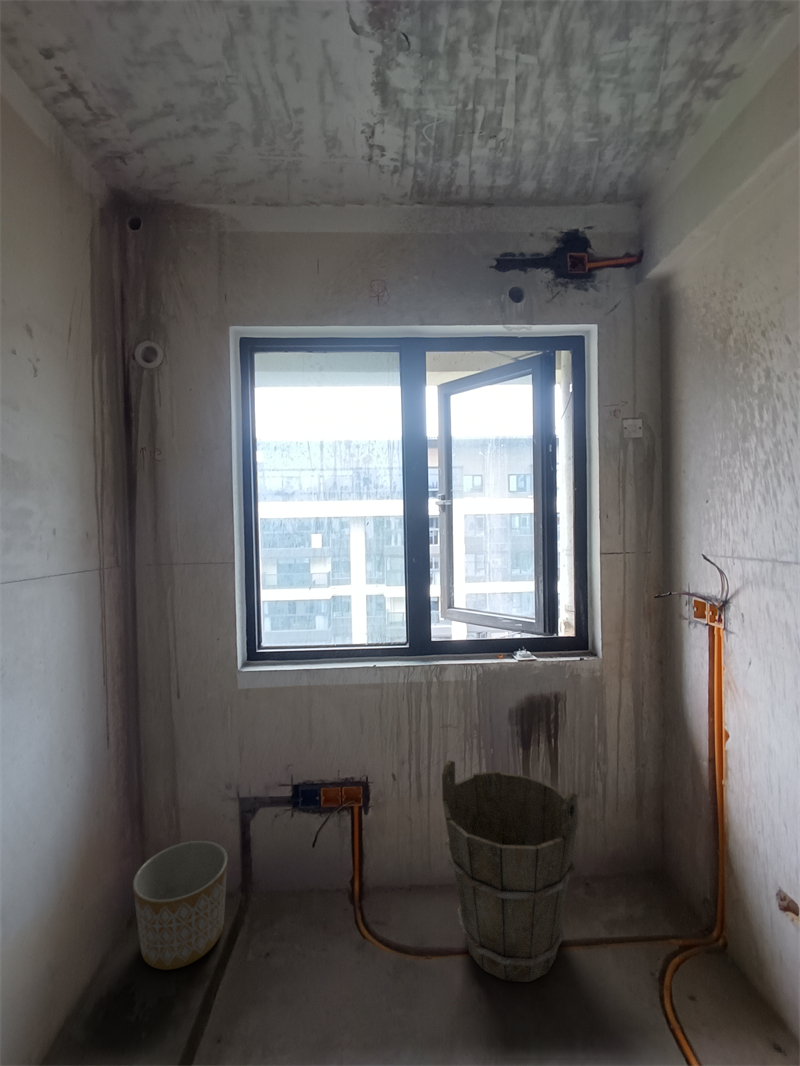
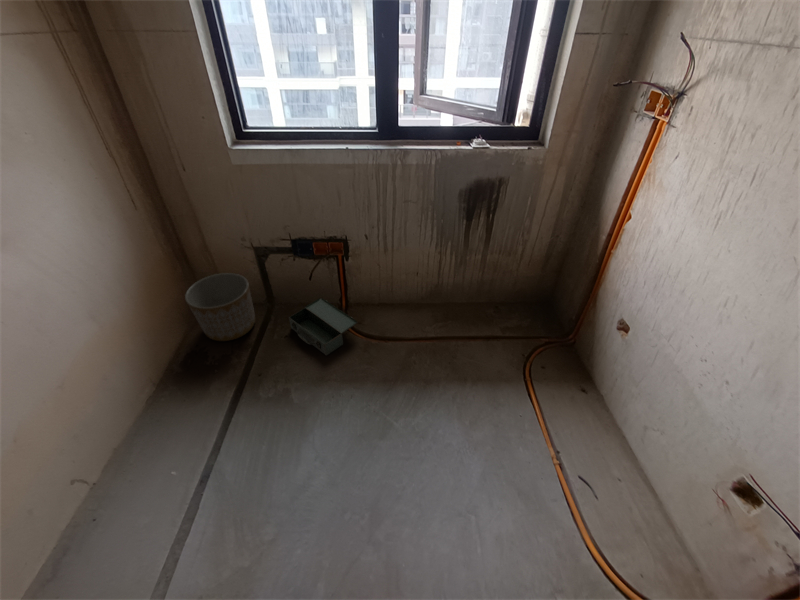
bucket: present [442,761,578,982] -> none [398,228,497,356]
toolbox: none [278,880,384,992] -> present [289,298,357,356]

